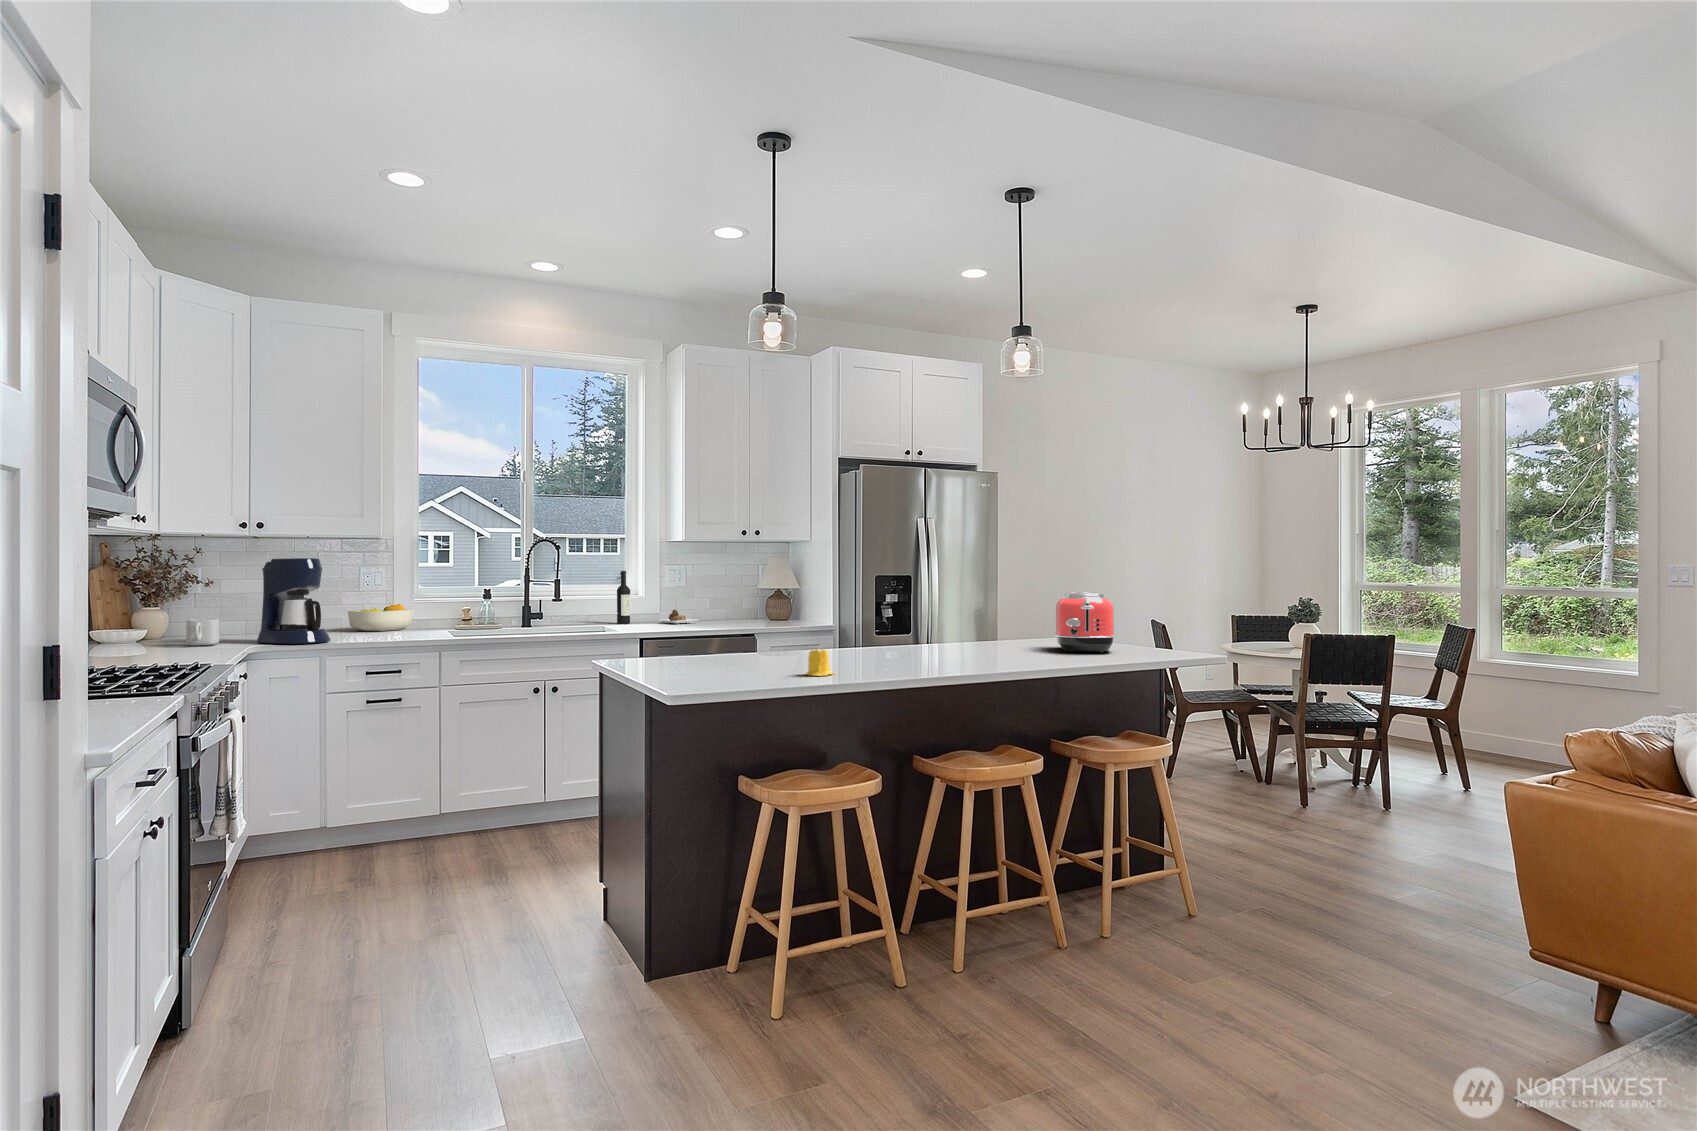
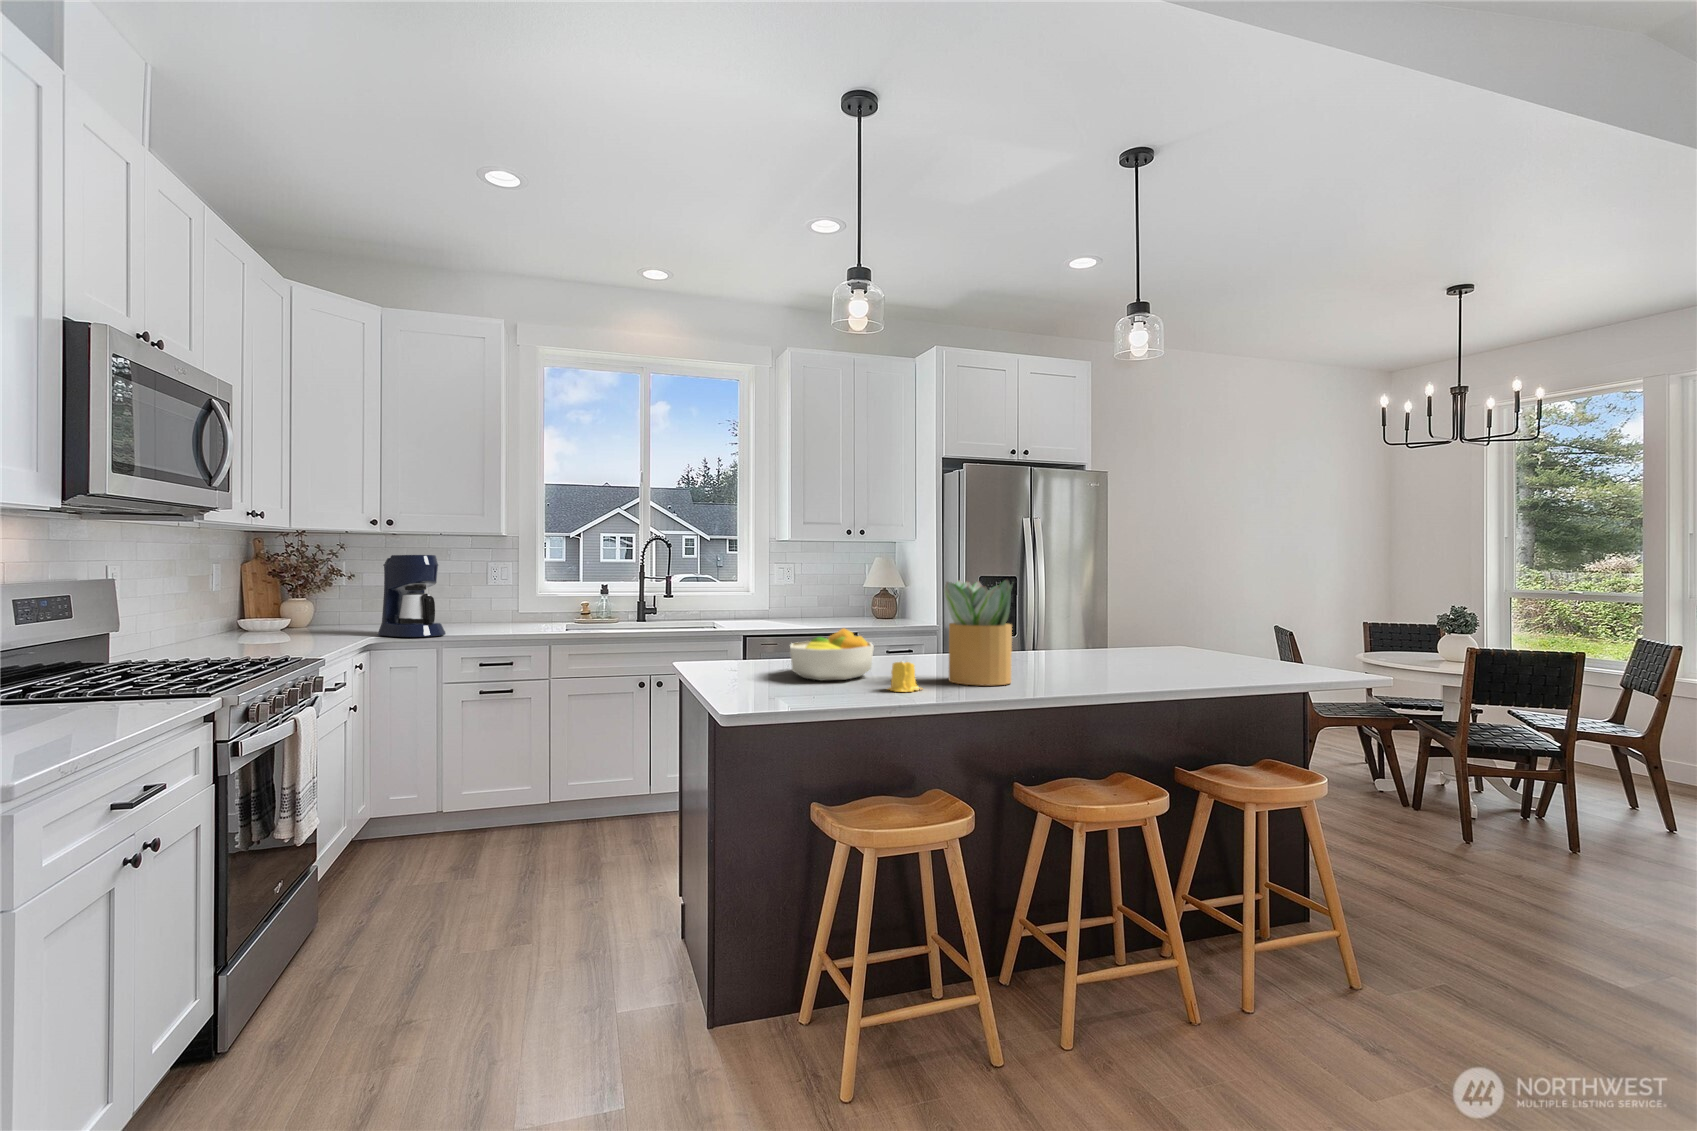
wine bottle: present [617,571,697,624] -> none [730,570,809,621]
potted plant: none [845,576,912,670] -> present [944,580,1013,685]
toaster: present [1055,592,1115,653] -> none [1179,599,1249,668]
fruit bowl: present [348,604,414,631] -> present [790,628,874,681]
mug: present [186,619,220,646] -> none [312,612,344,637]

